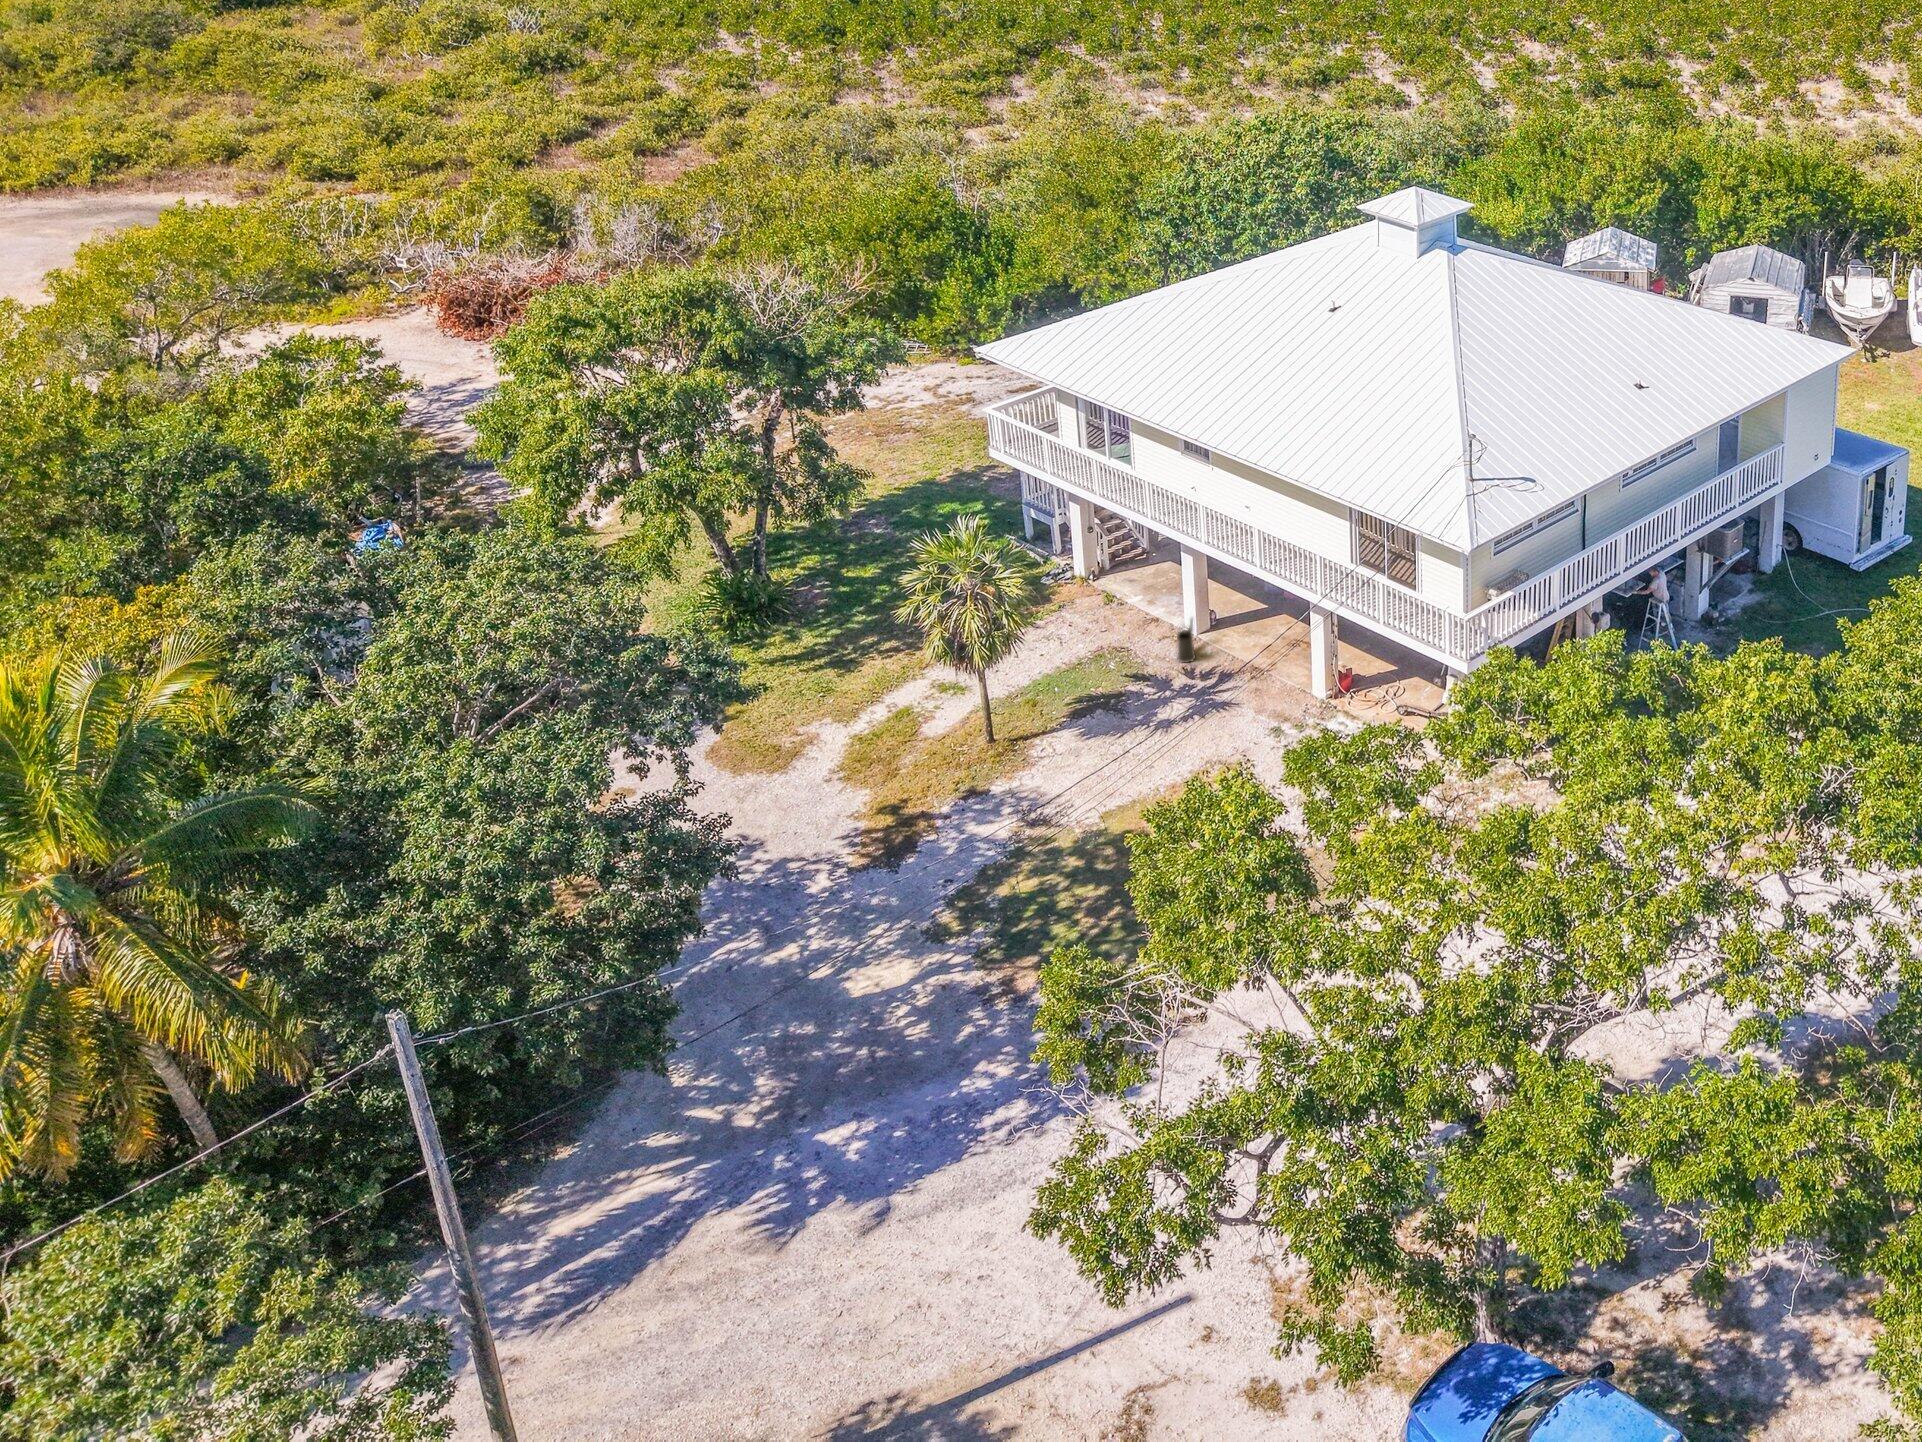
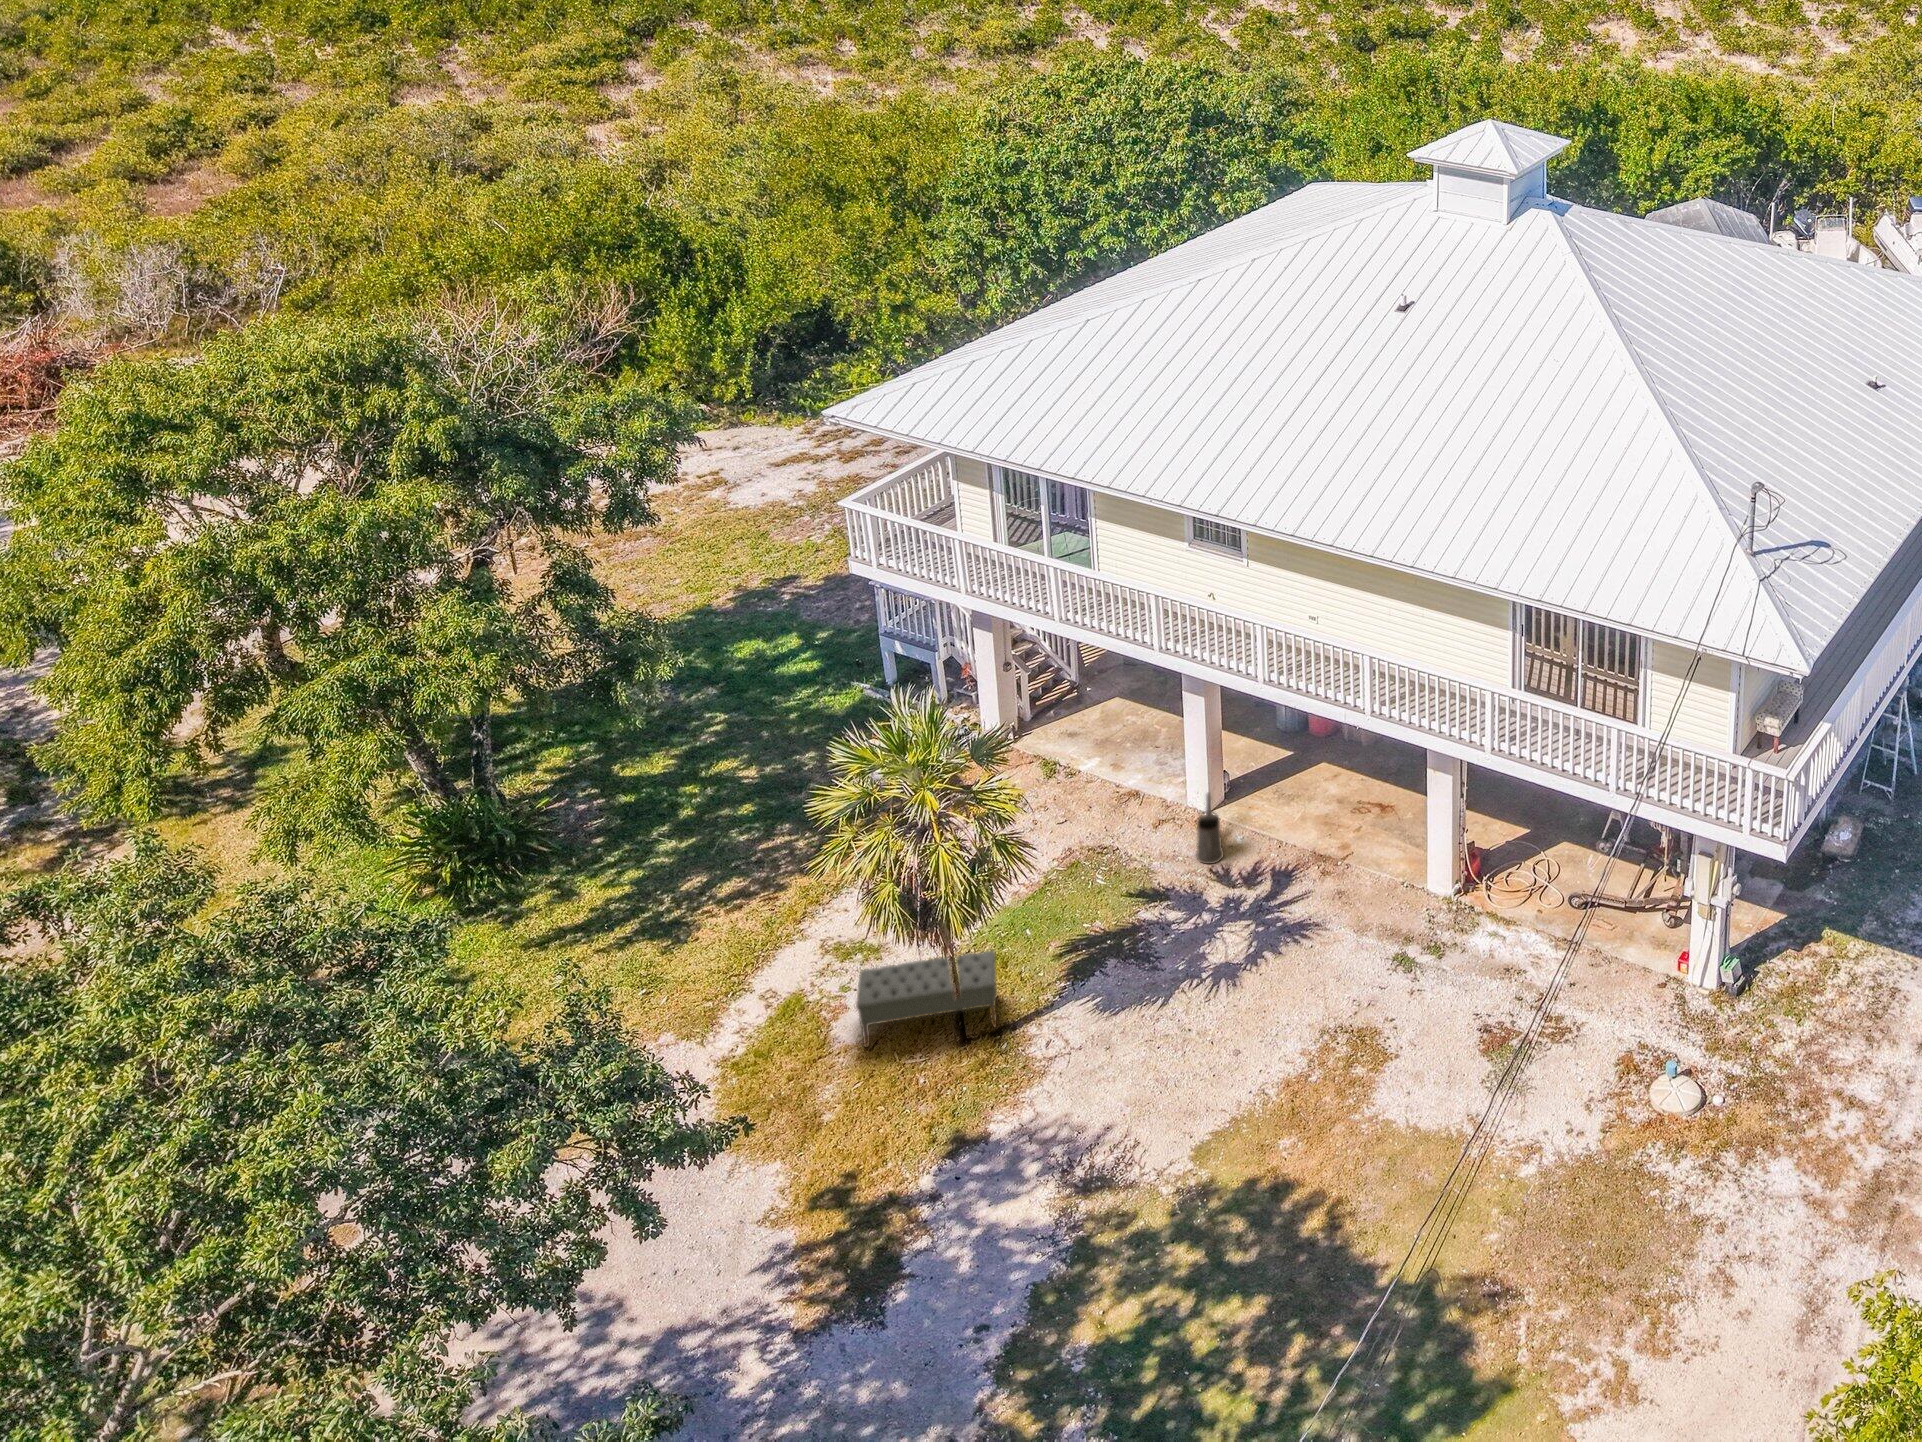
bench: none [929,690,1023,738] -> present [856,951,997,1048]

